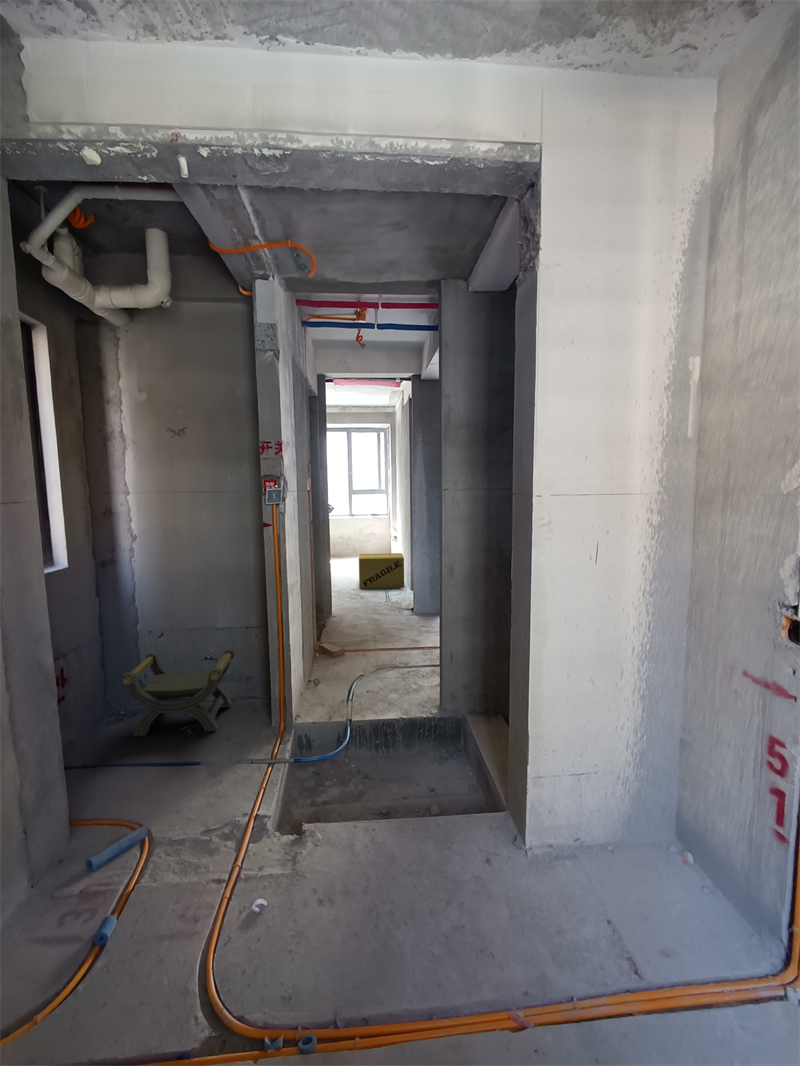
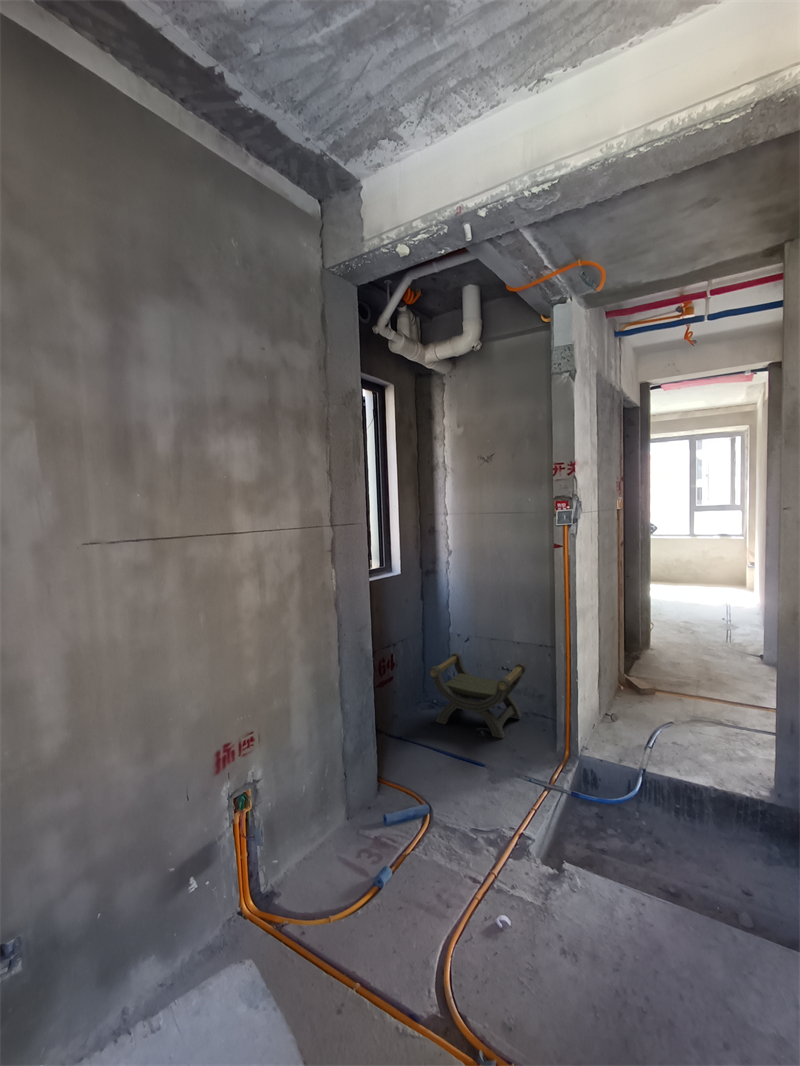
cardboard box: present [359,553,404,589] -> none [690,582,756,629]

